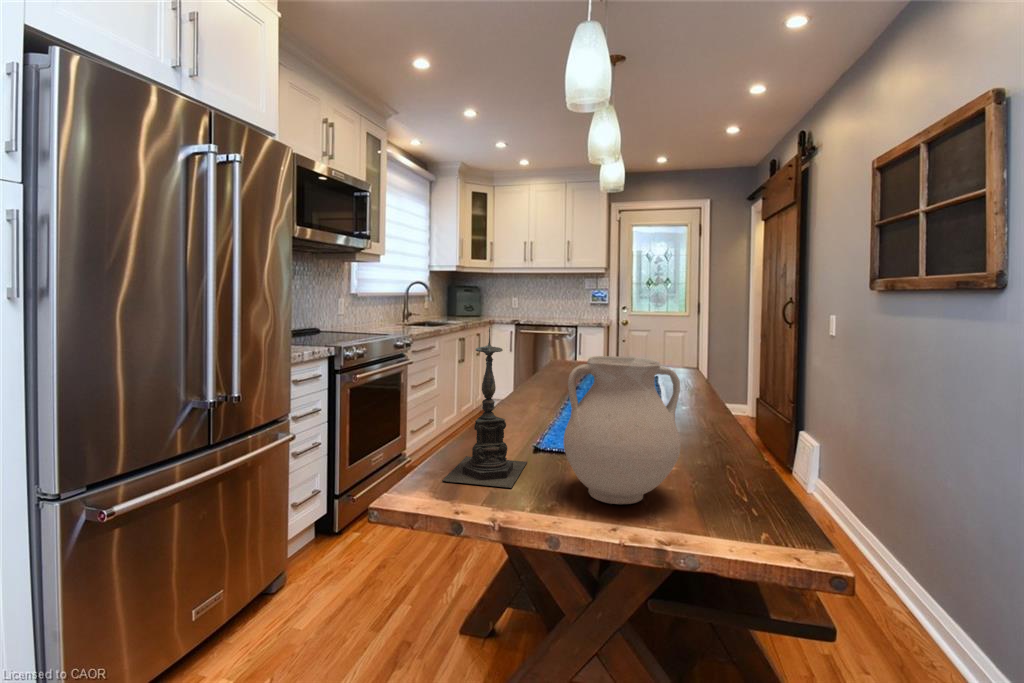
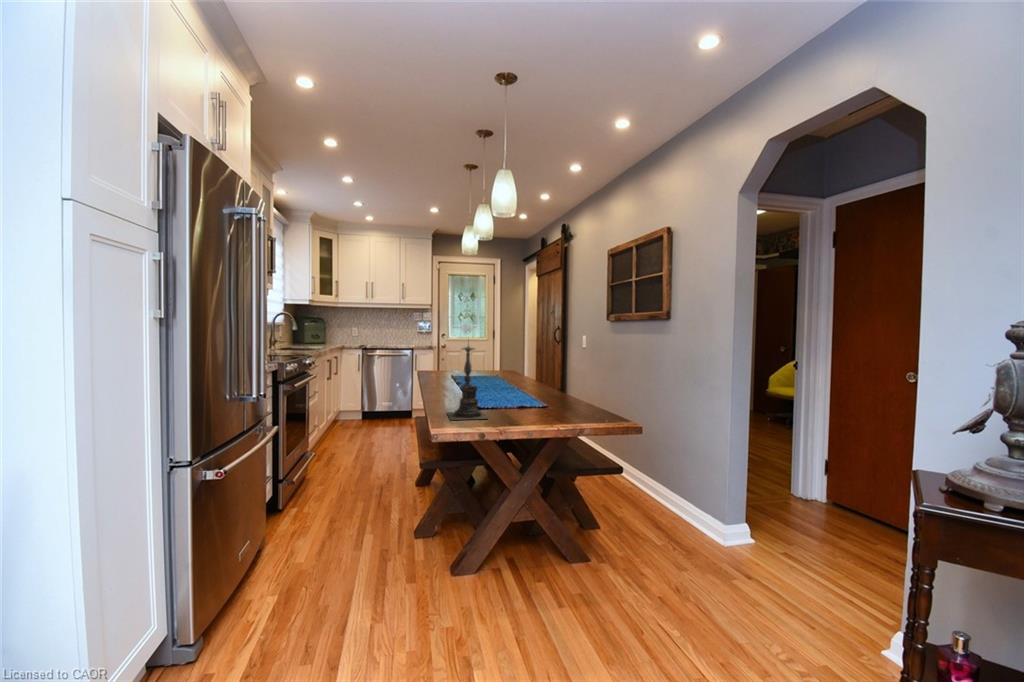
vase: present [564,356,681,504] -> none [513,350,567,419]

